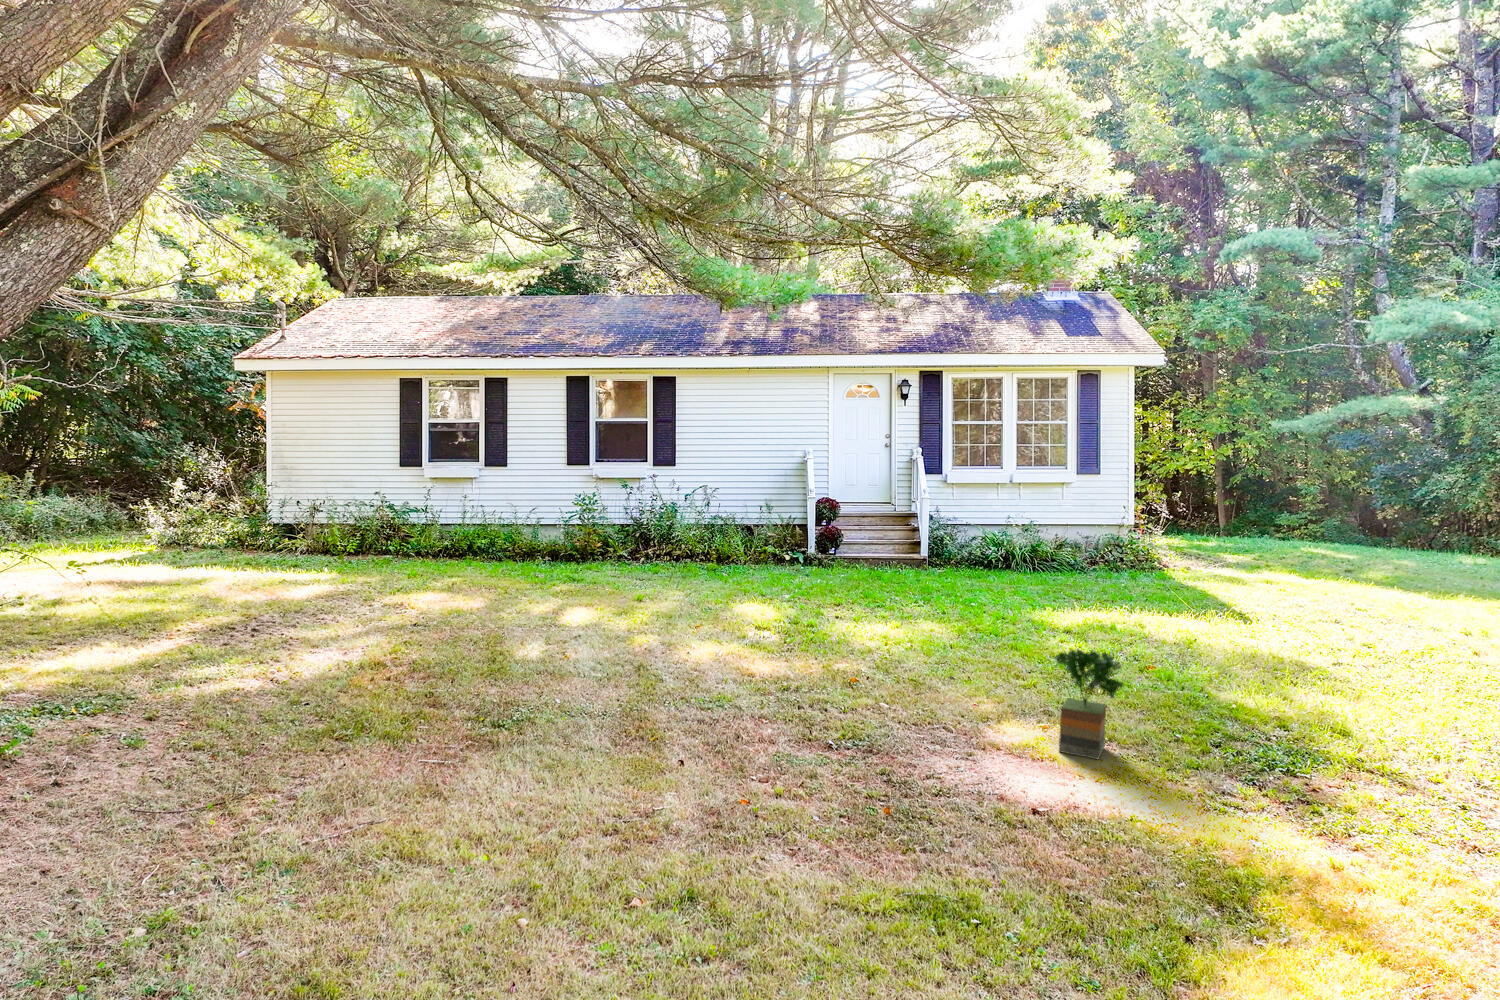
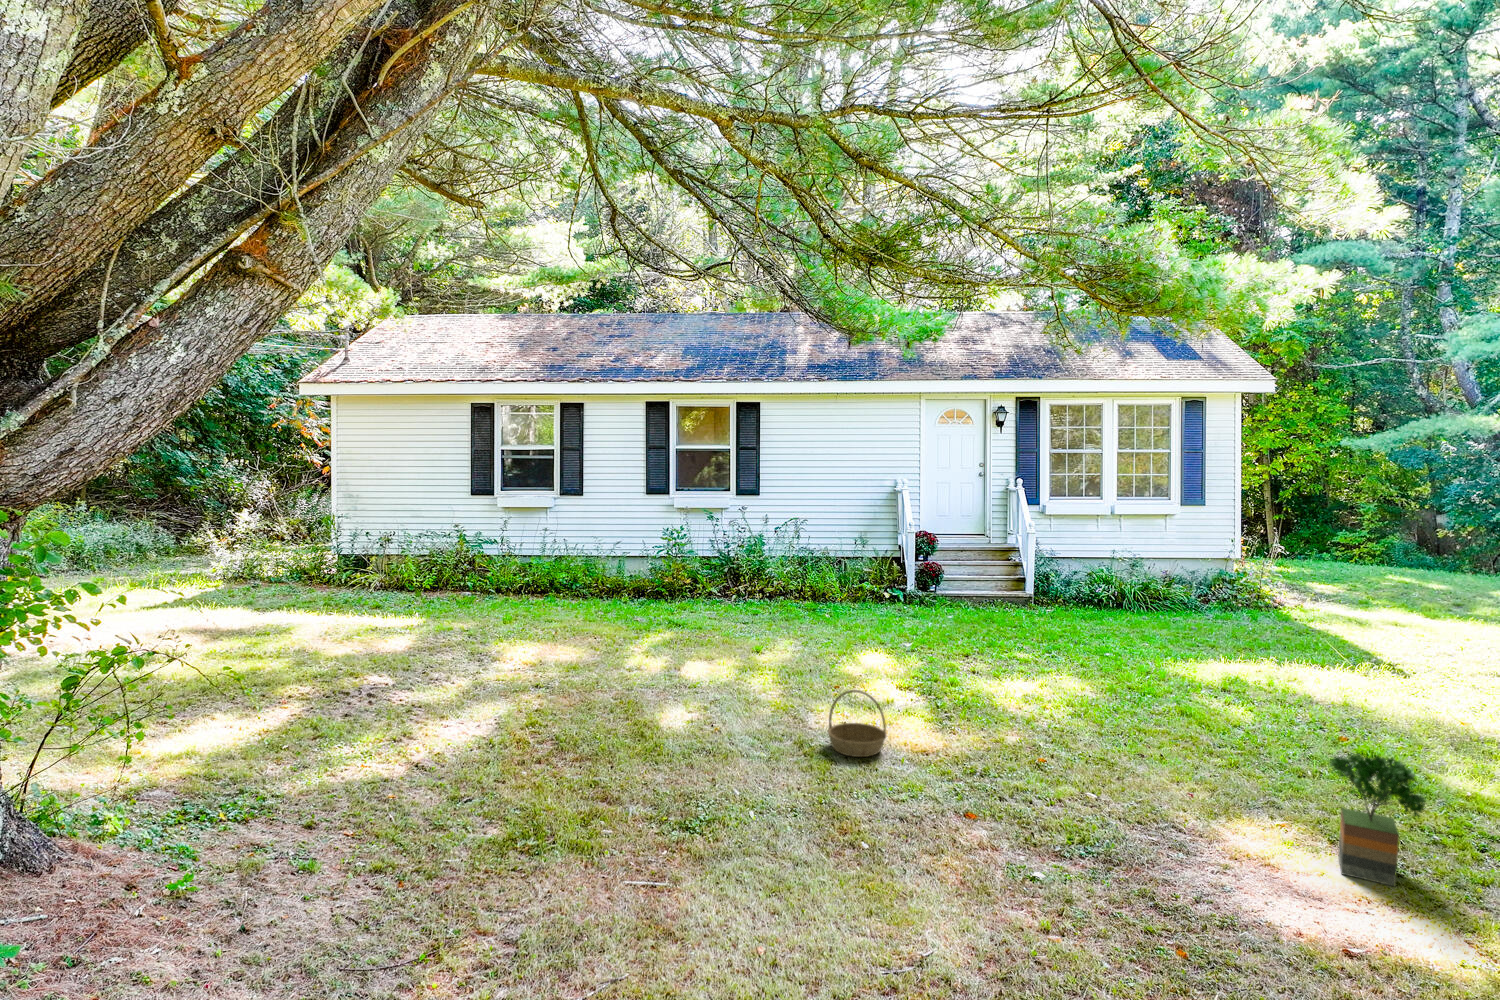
basket: none [663,616,716,675] -> present [828,690,886,757]

